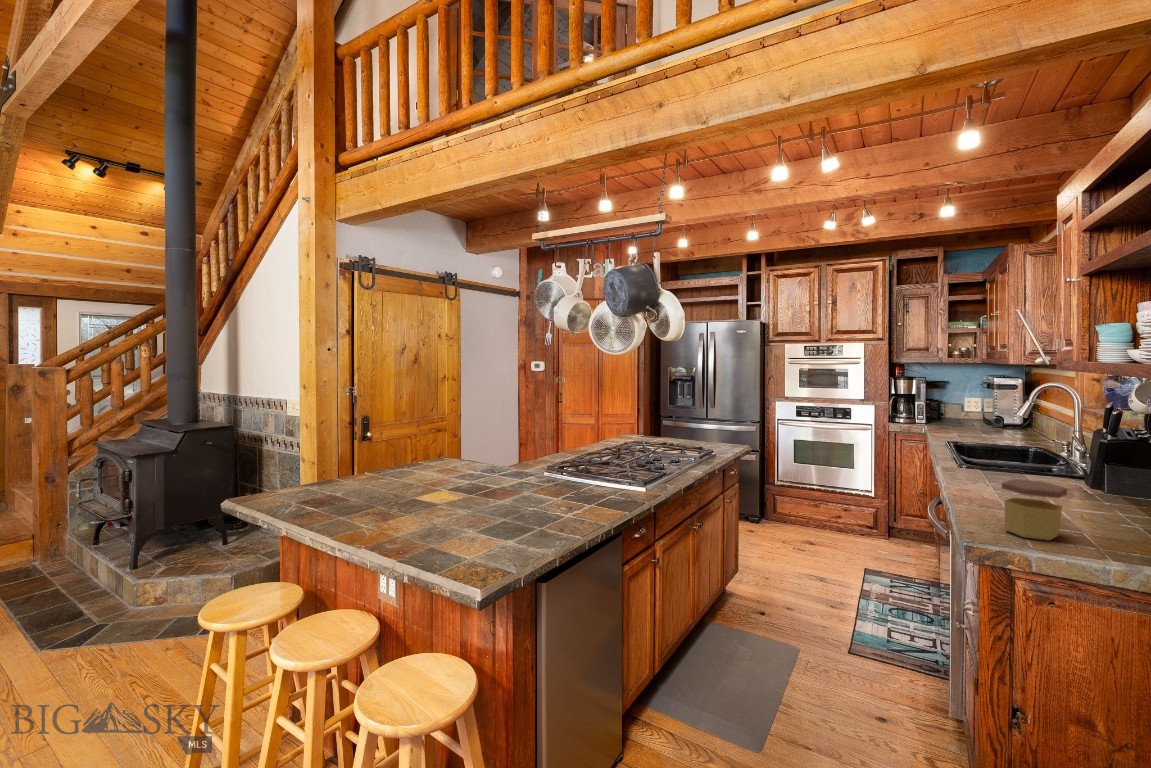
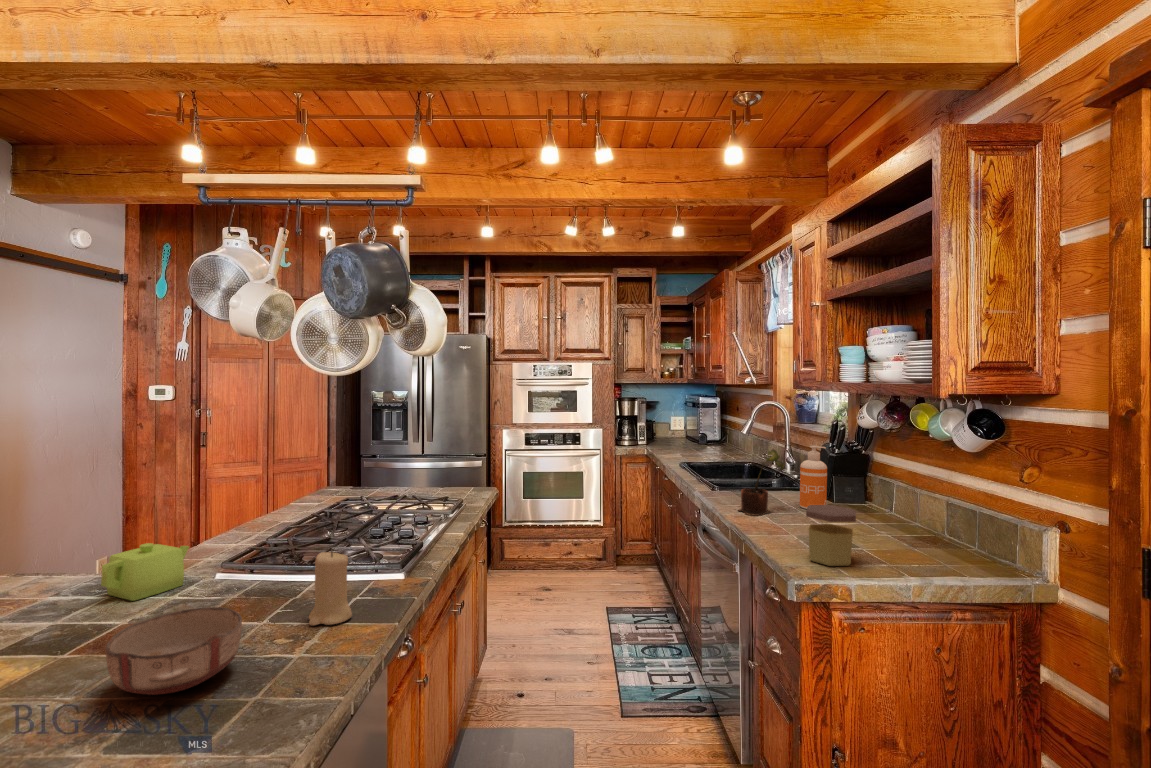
potted plant: none [969,427,1031,491] -> present [739,450,784,516]
soap dispenser: none [1054,427,1092,495] -> present [800,446,827,509]
teapot: none [485,454,527,483] -> present [101,543,189,601]
candle: none [576,465,601,509] -> present [309,551,352,625]
ceramic bowl: none [476,485,536,522] -> present [106,607,242,695]

